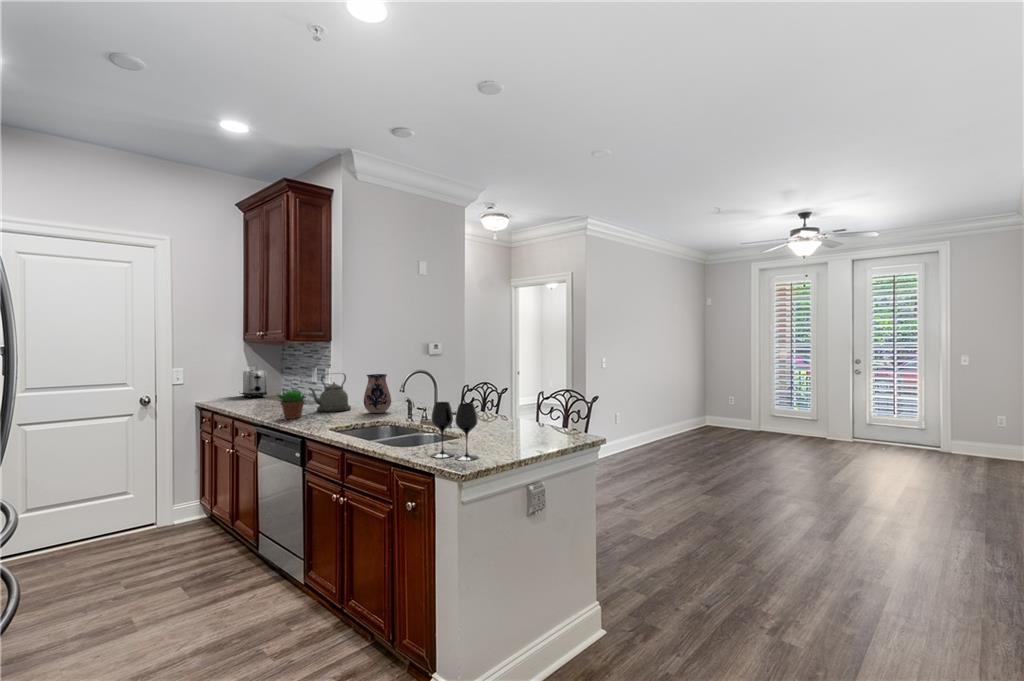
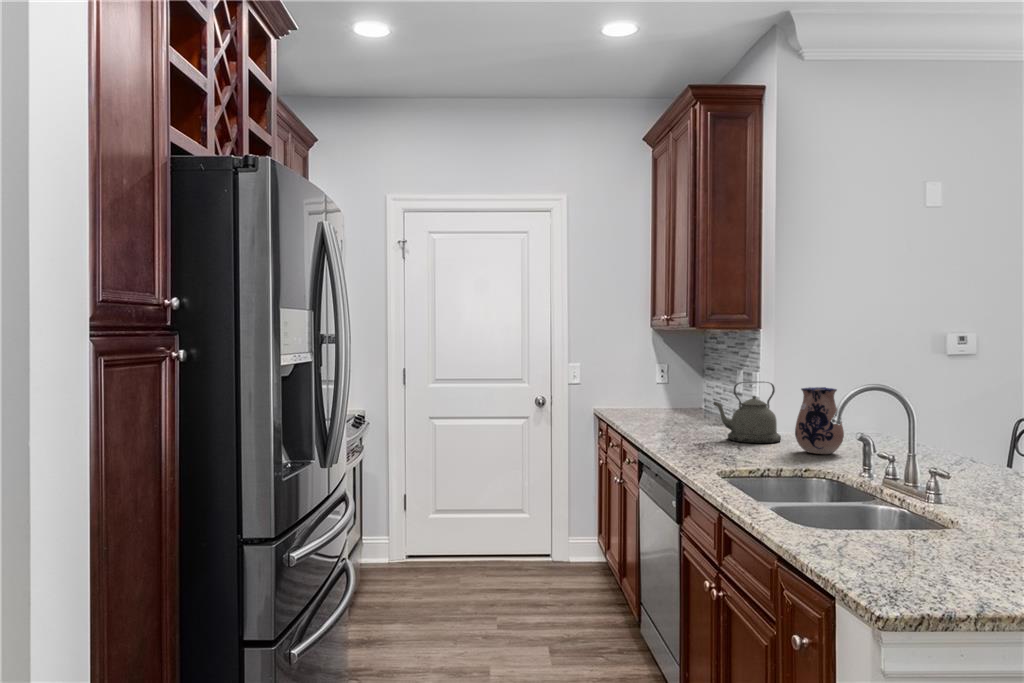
toaster: present [240,370,267,398] -> none [650,368,682,408]
succulent plant: present [277,390,306,419] -> none [662,403,704,448]
wine glass: present [431,402,478,461] -> none [845,458,941,586]

